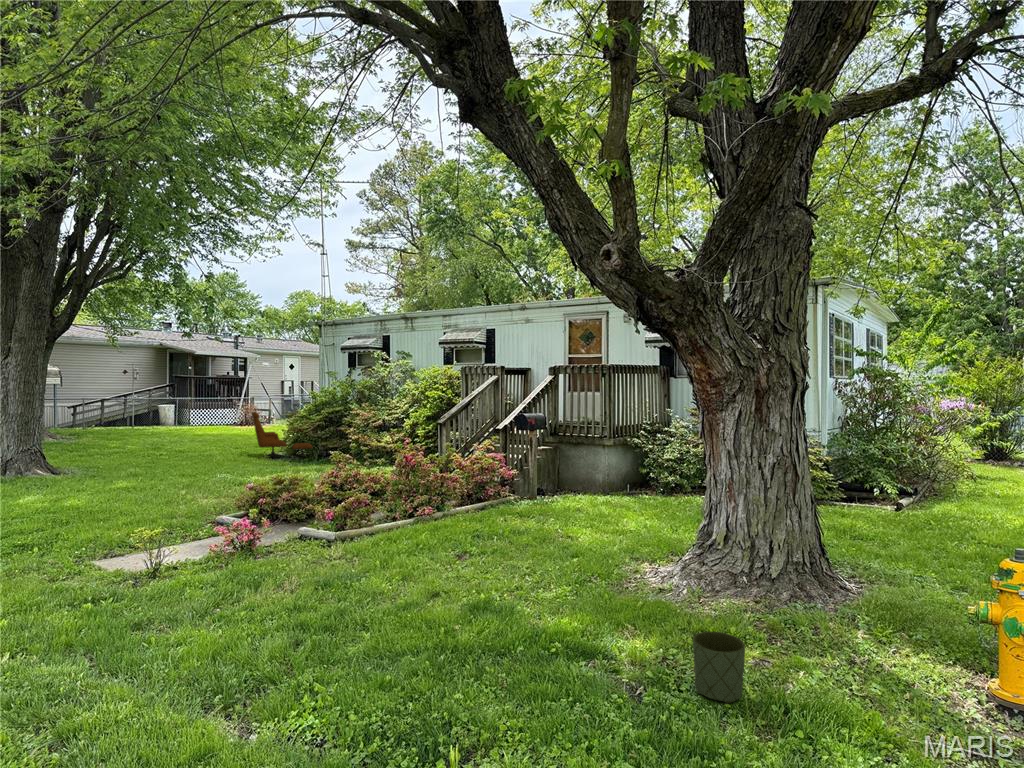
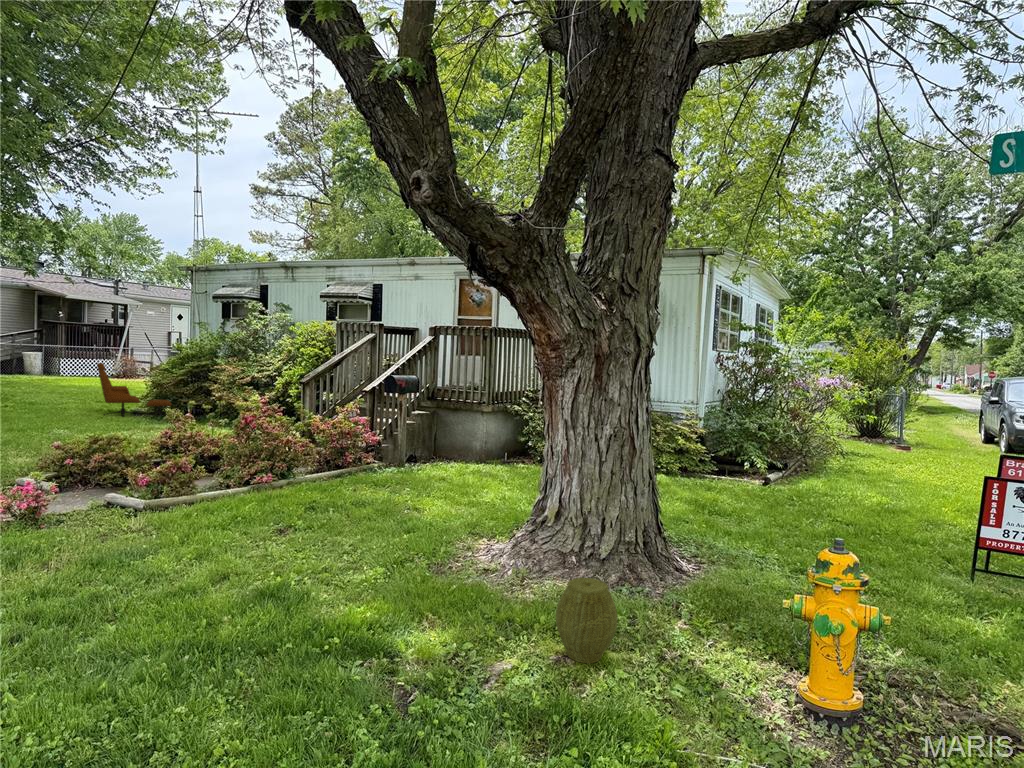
woven basket: none [752,591,812,669] -> present [556,578,617,663]
planter: present [693,632,745,704] -> none [473,626,530,709]

